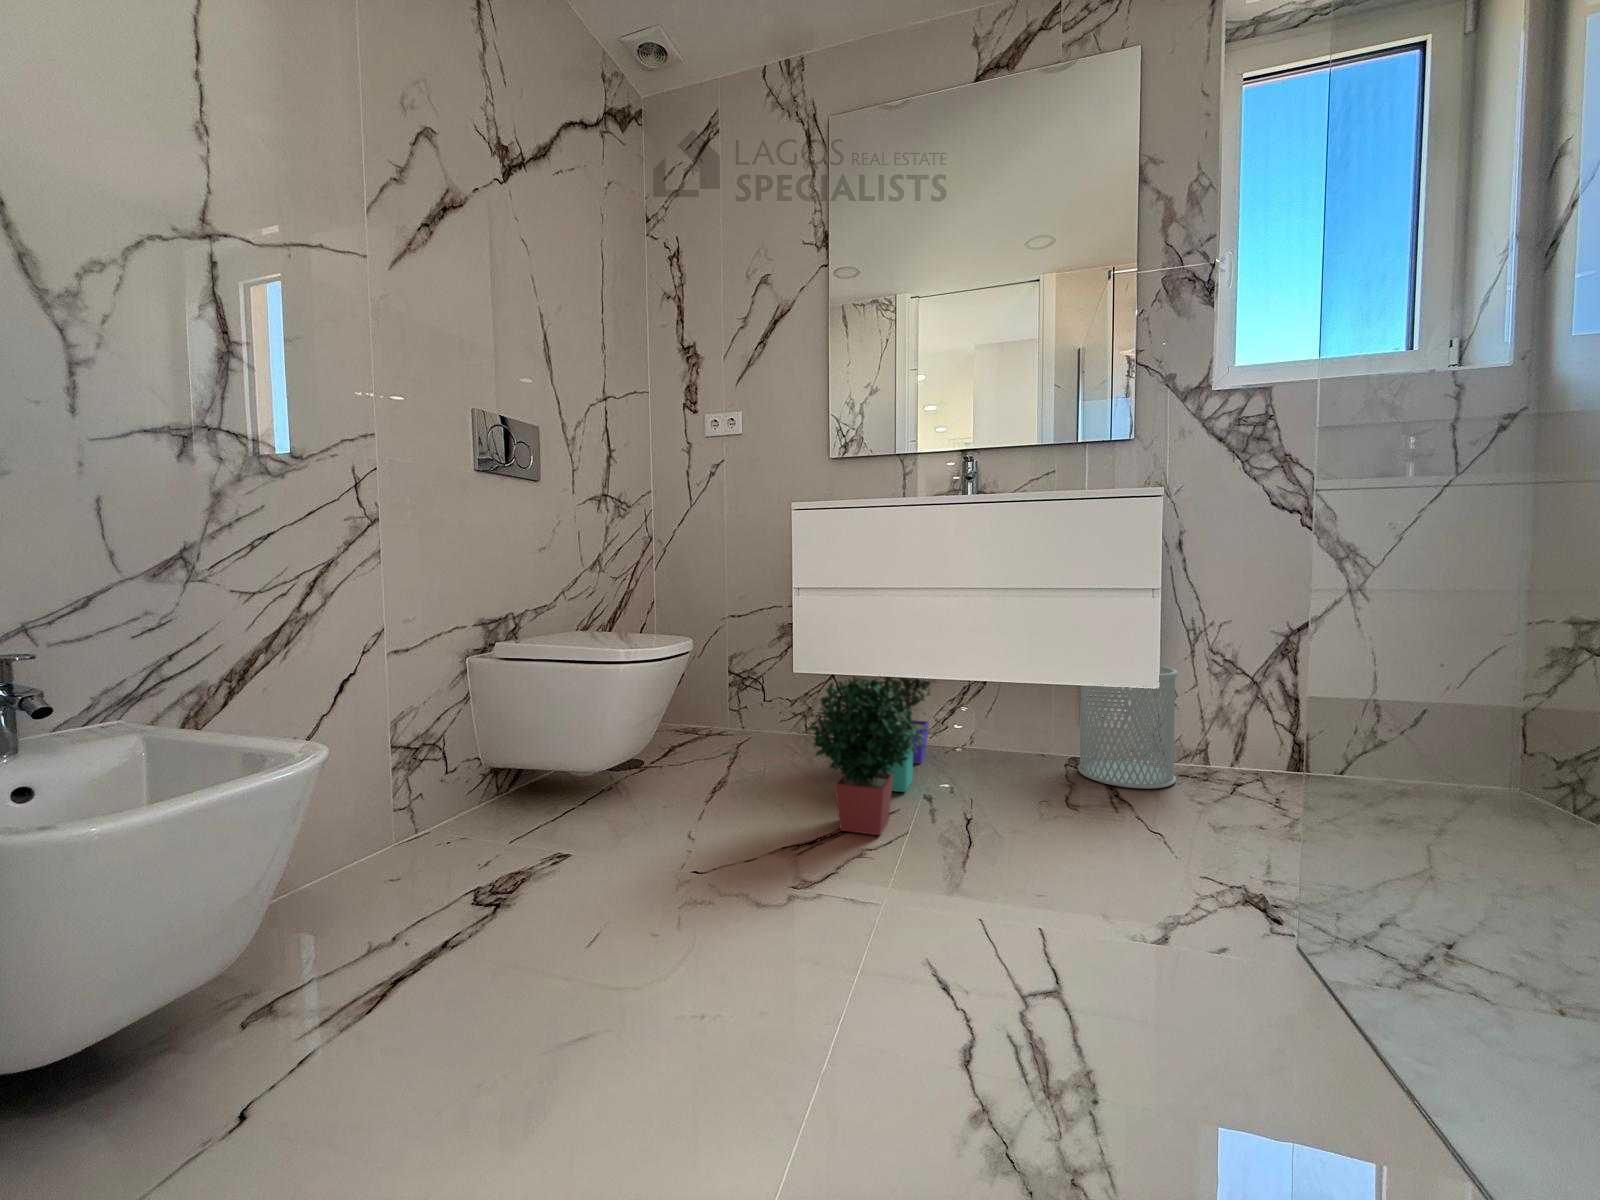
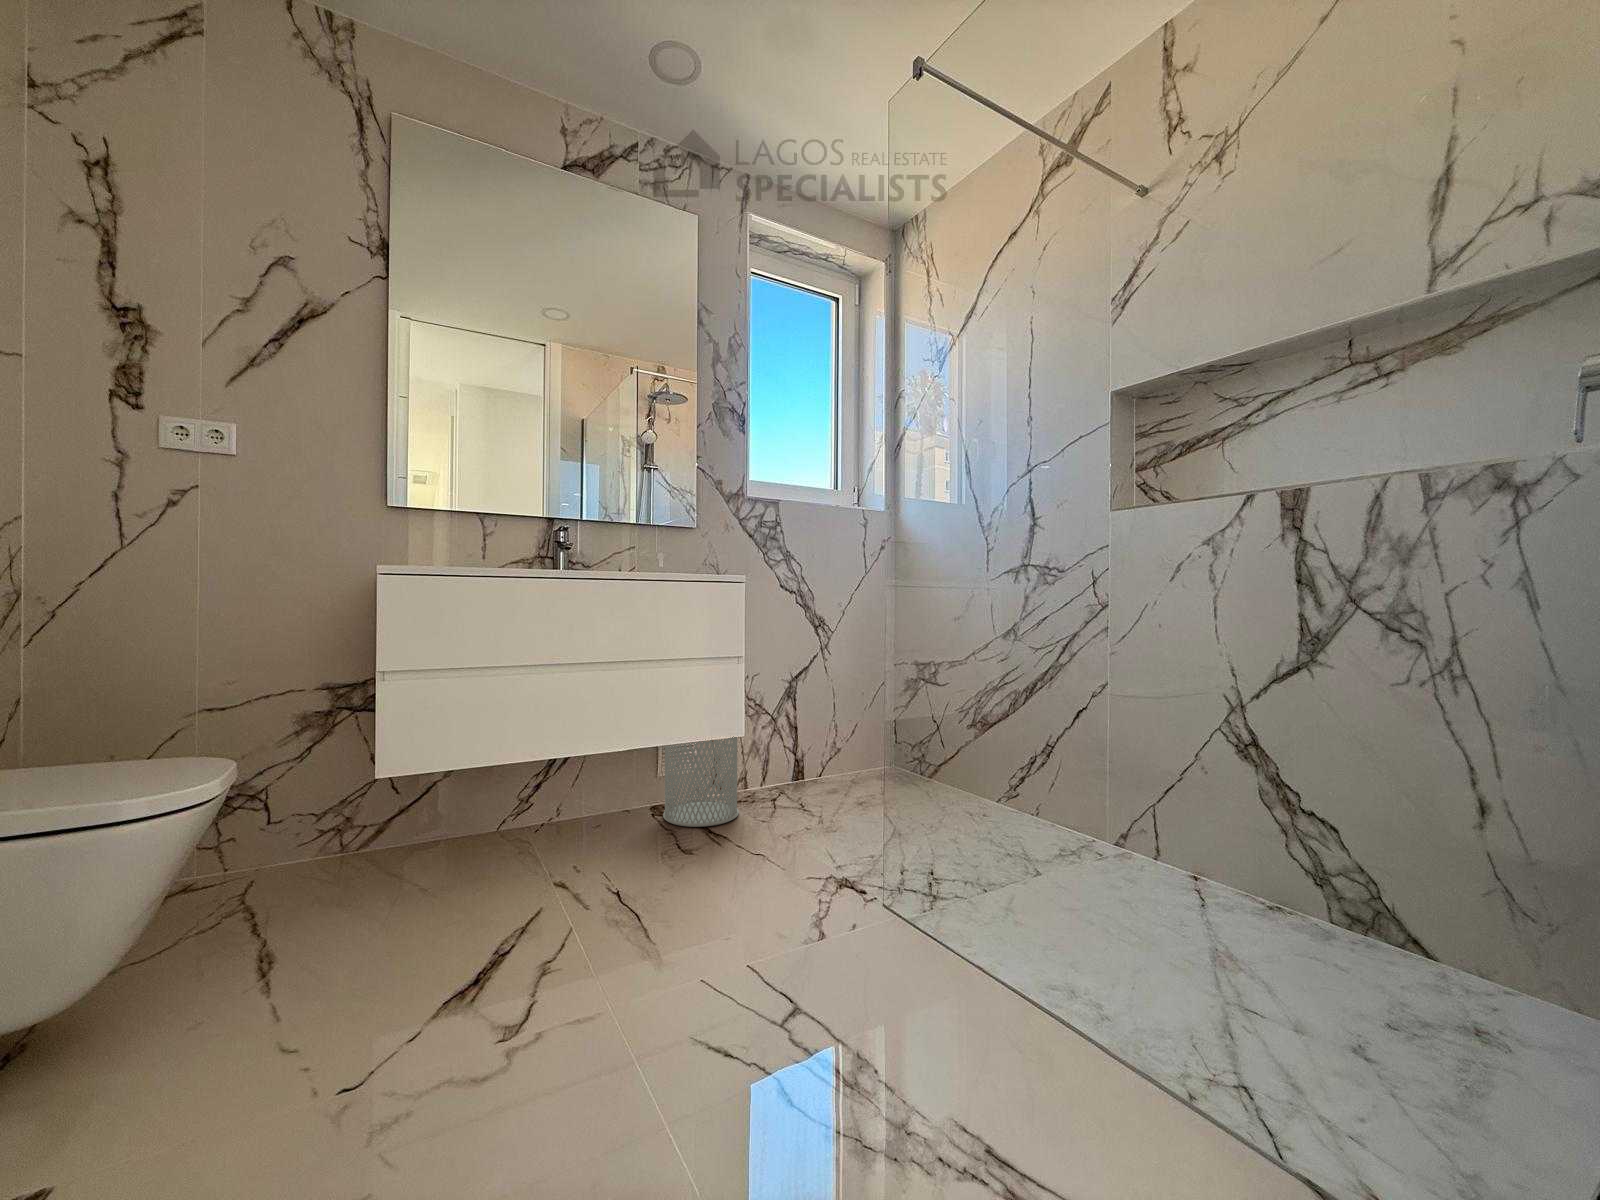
potted plant: present [810,675,938,835] -> none [452,633,583,953]

